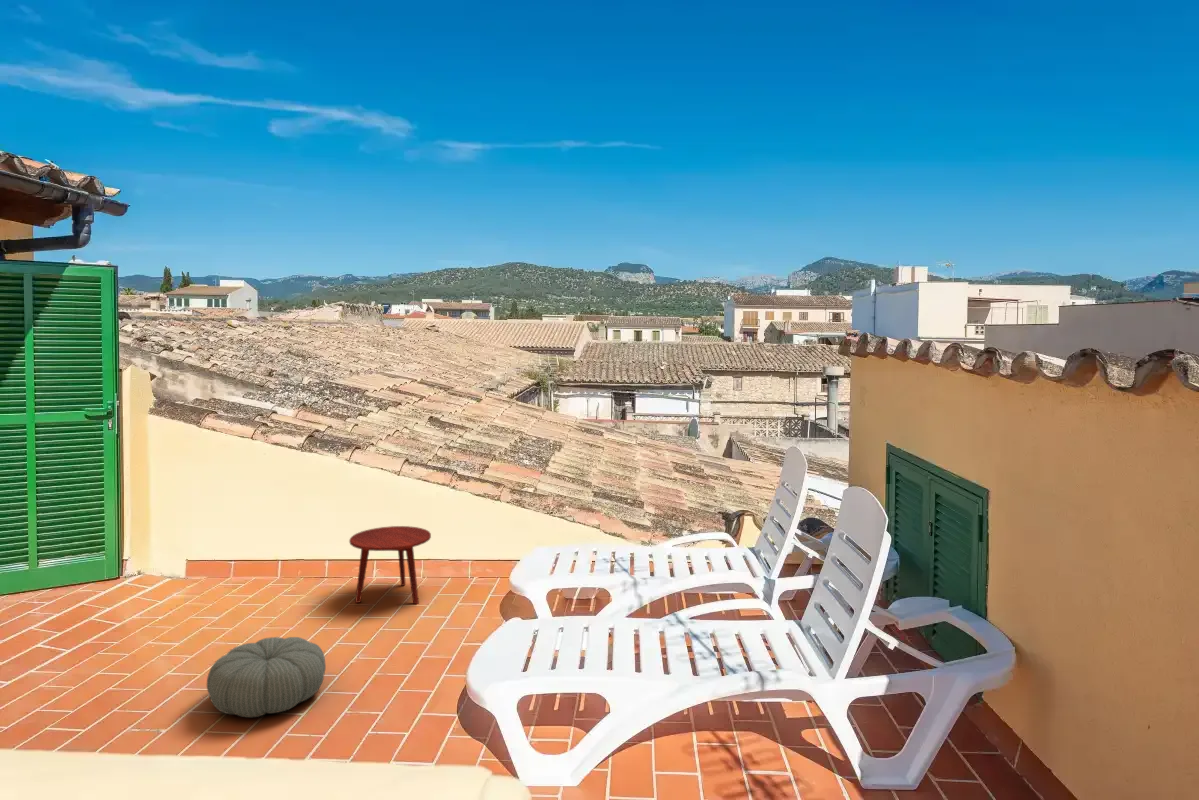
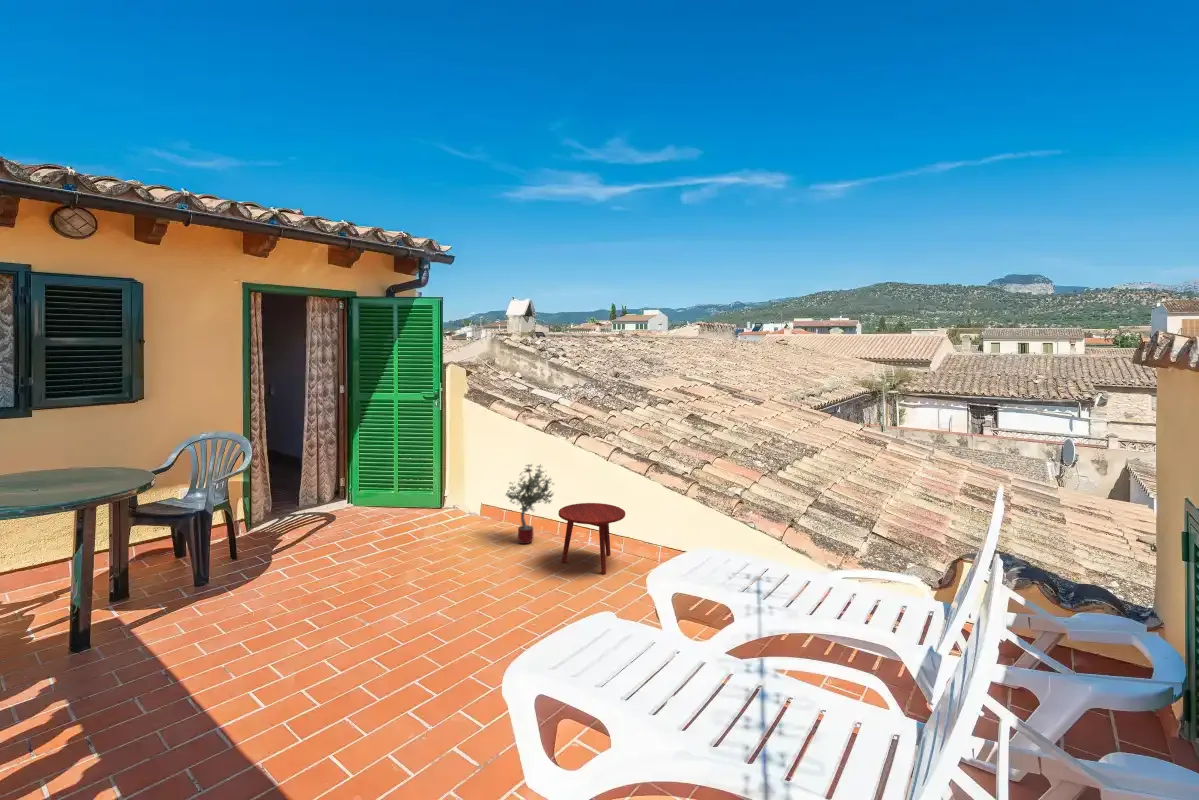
potted tree: none [246,491,324,594] -> present [506,465,554,544]
pouf: present [207,637,326,717] -> none [398,574,486,635]

